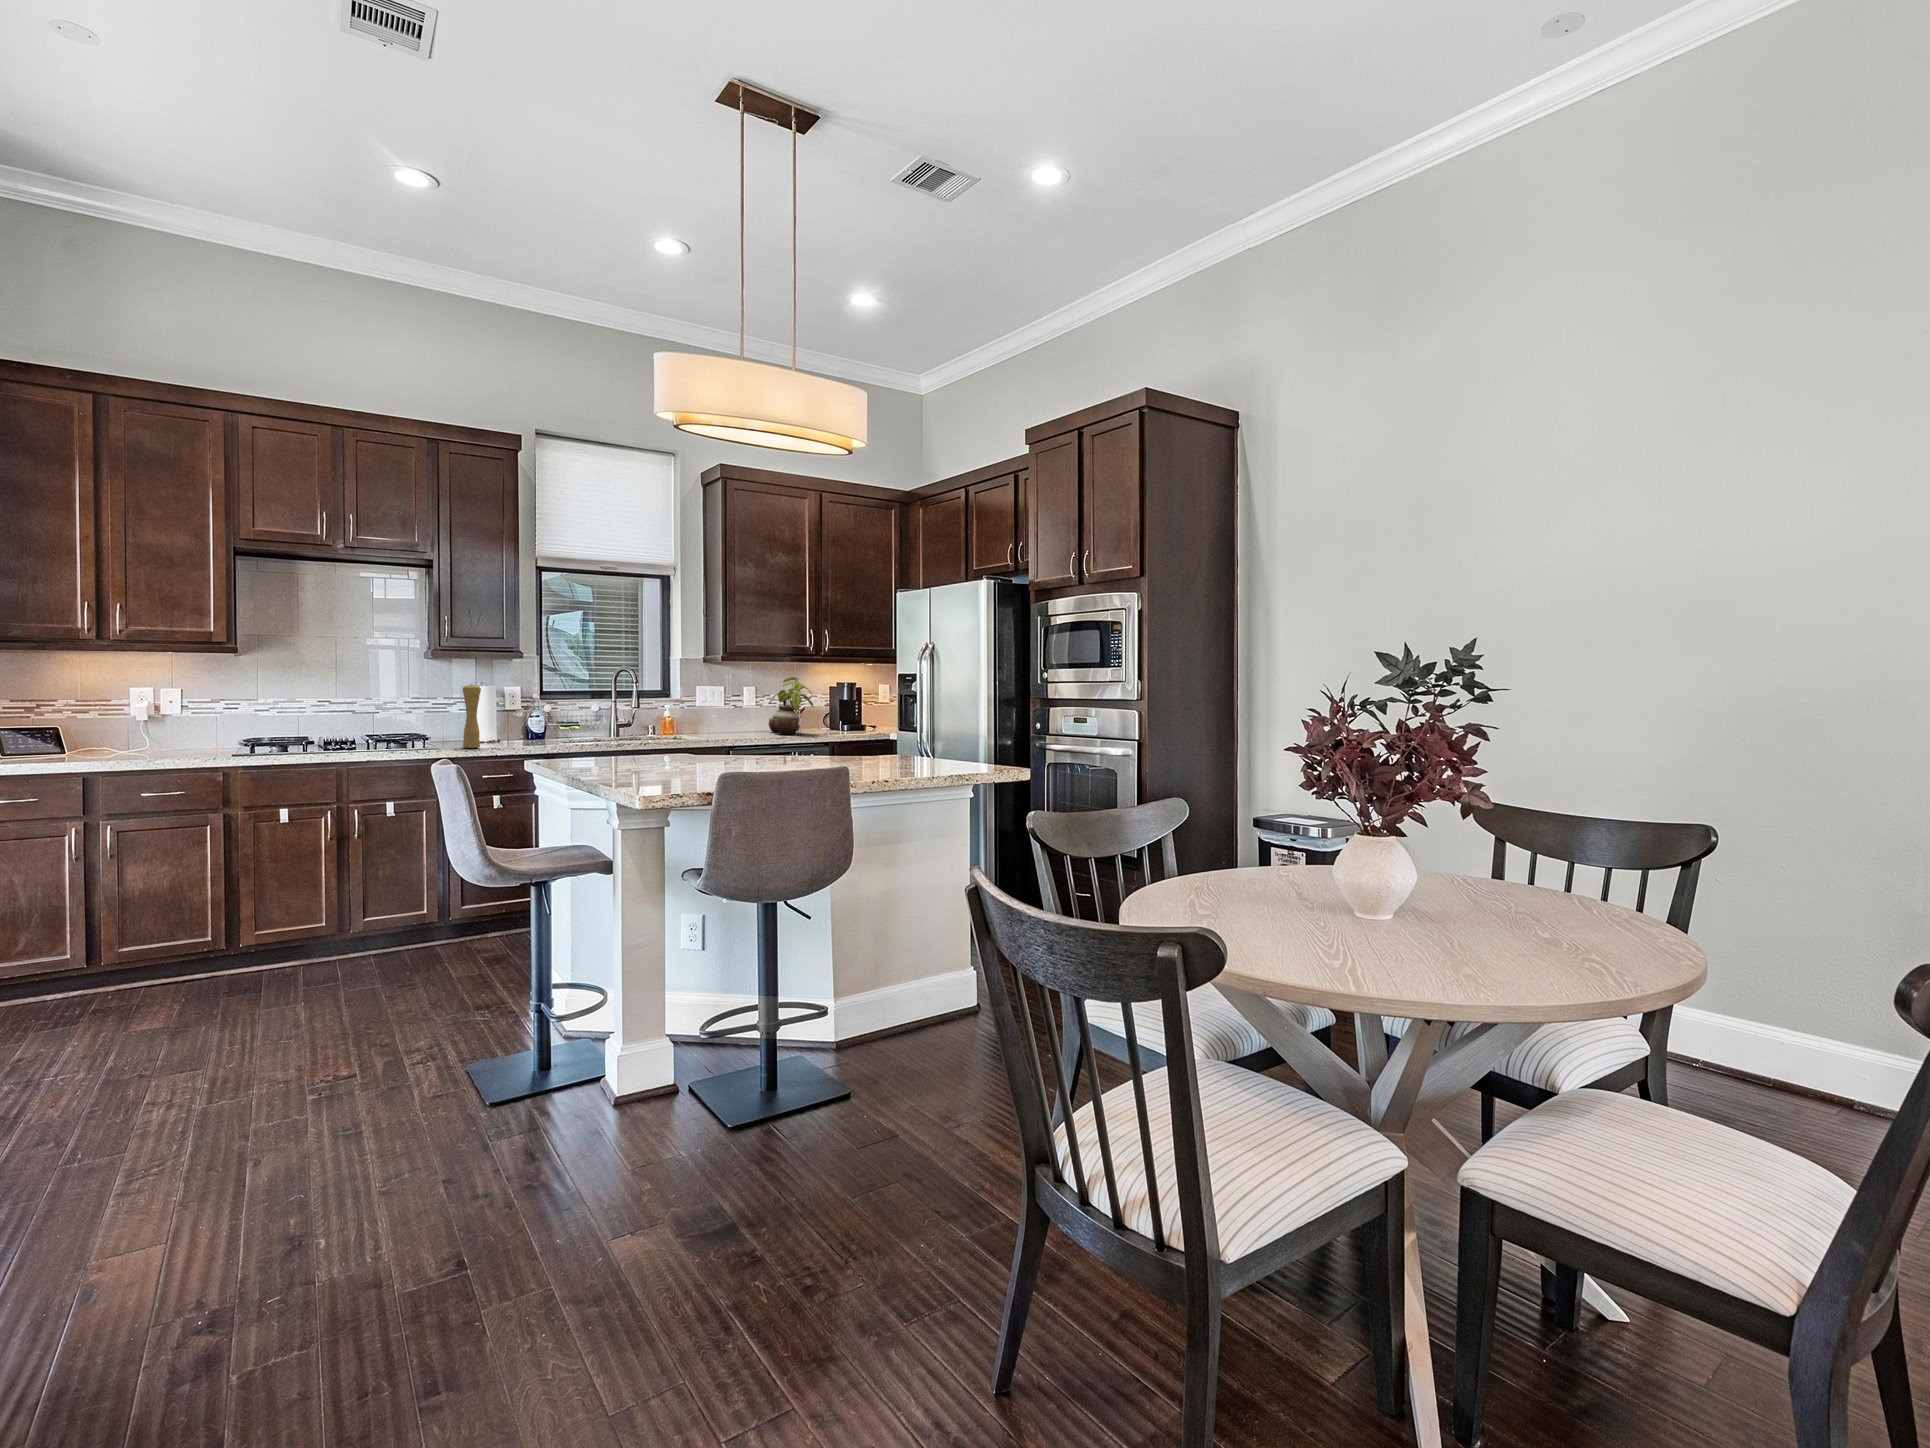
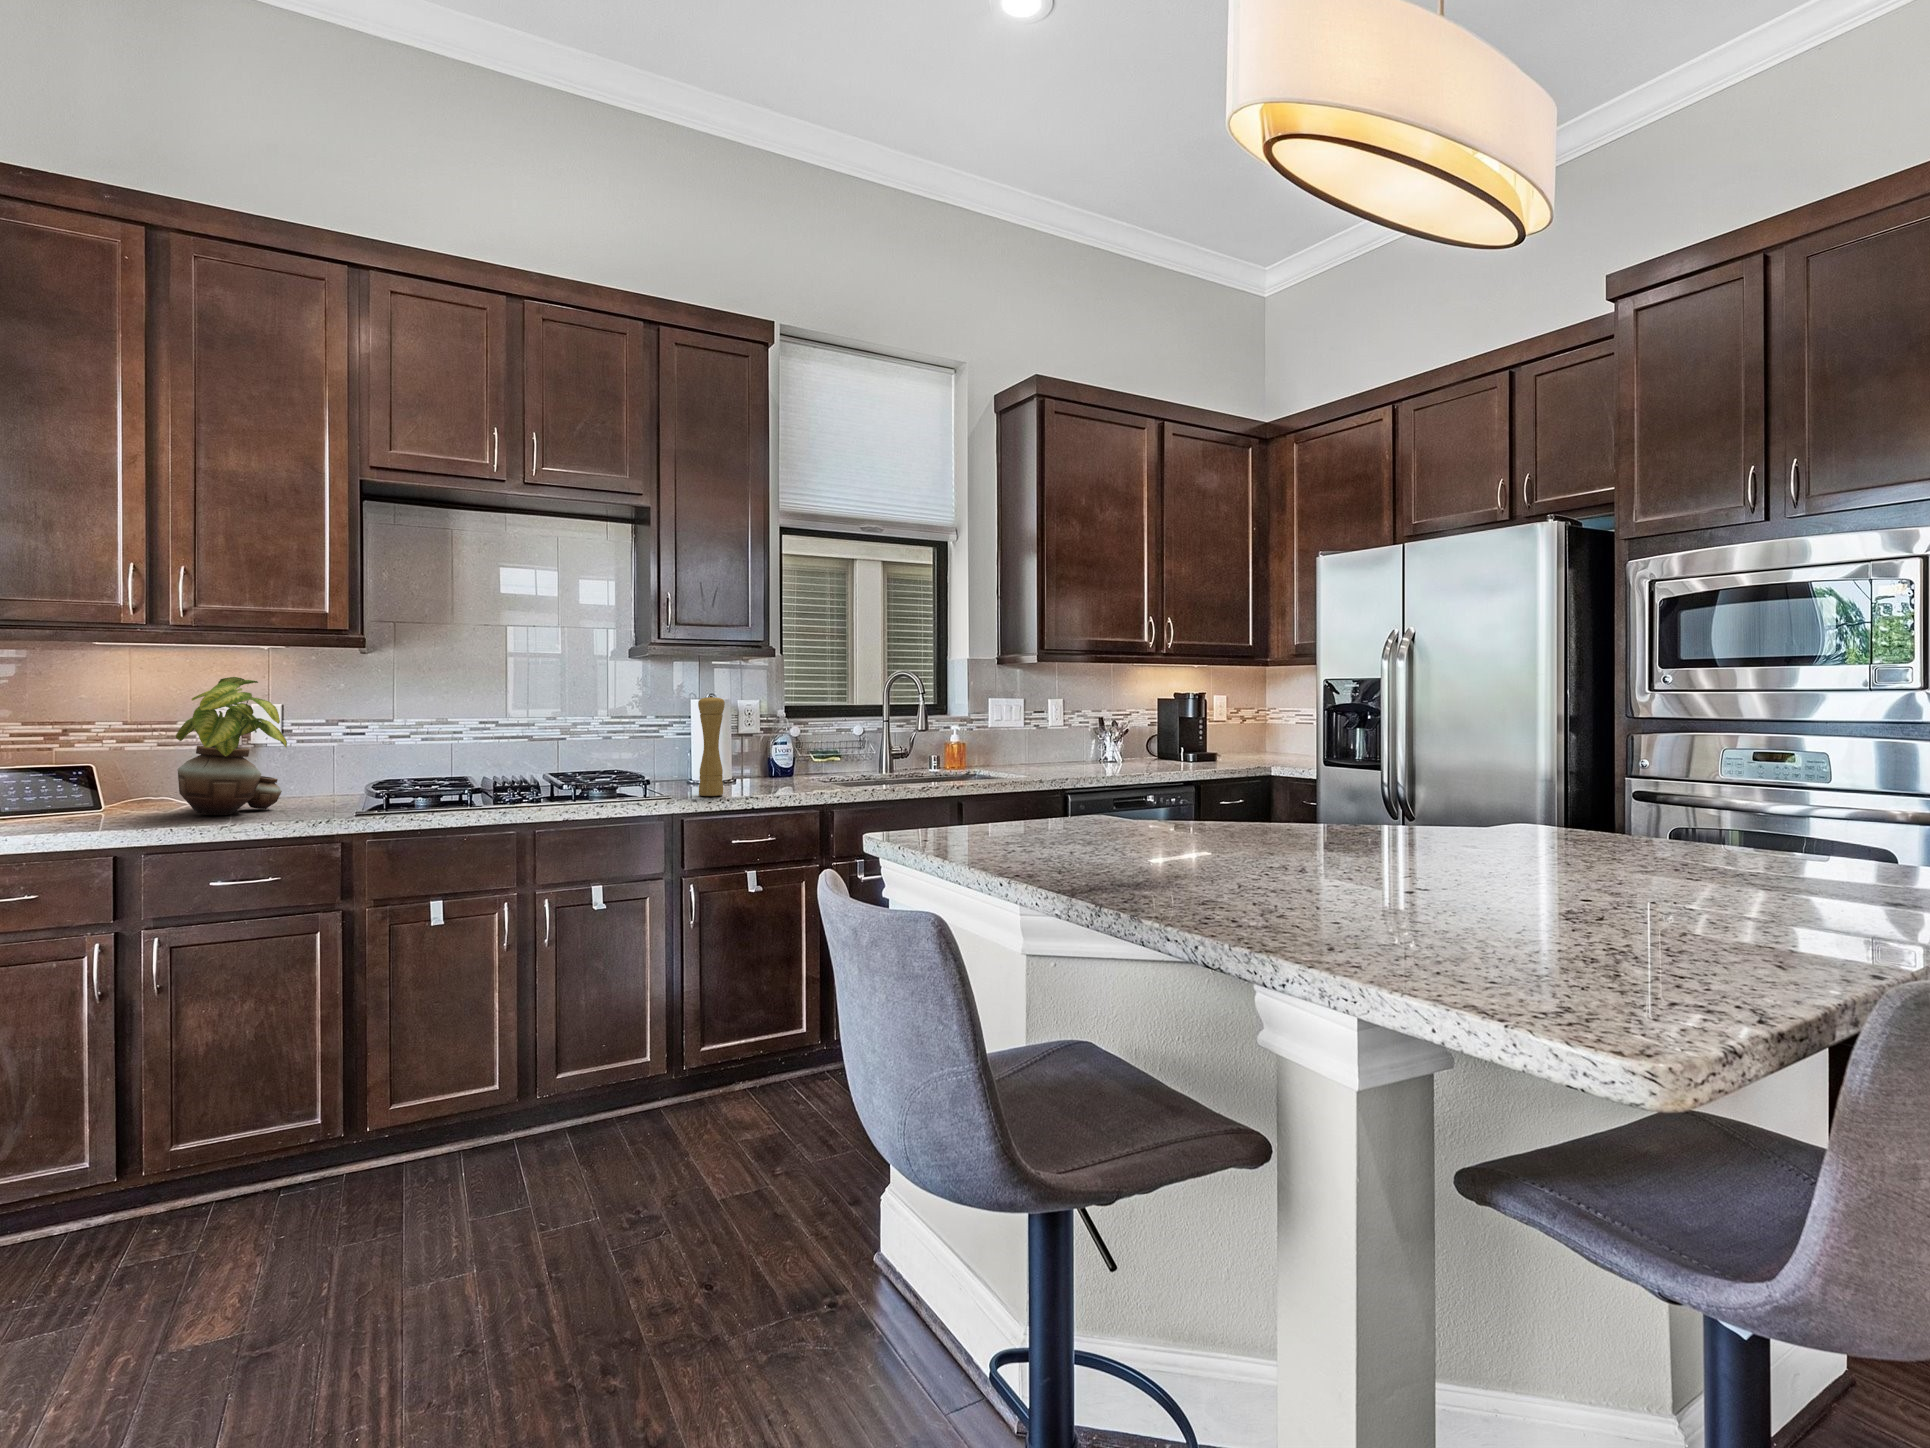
potted plant: present [769,677,813,734] -> present [176,677,287,815]

